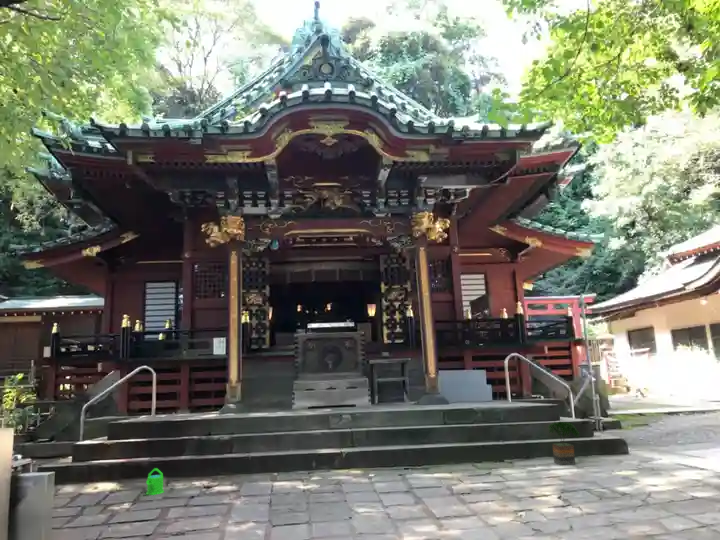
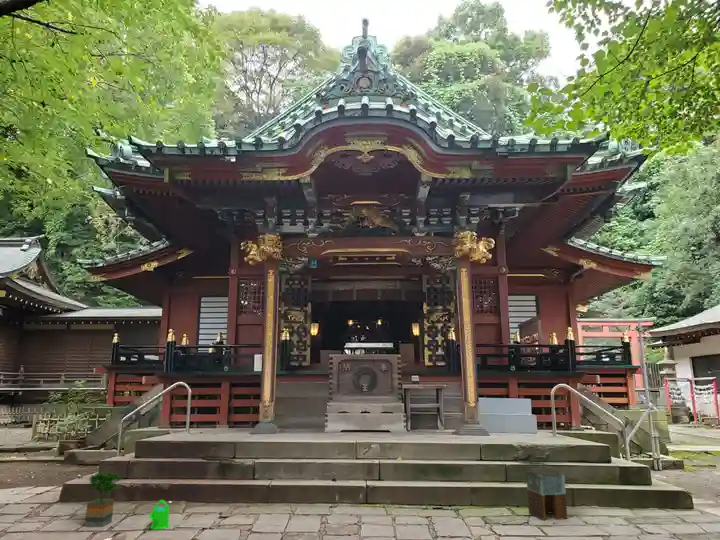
potted tree: present [549,422,579,465] -> present [85,472,121,527]
stool: none [486,424,521,466] -> present [526,470,567,521]

